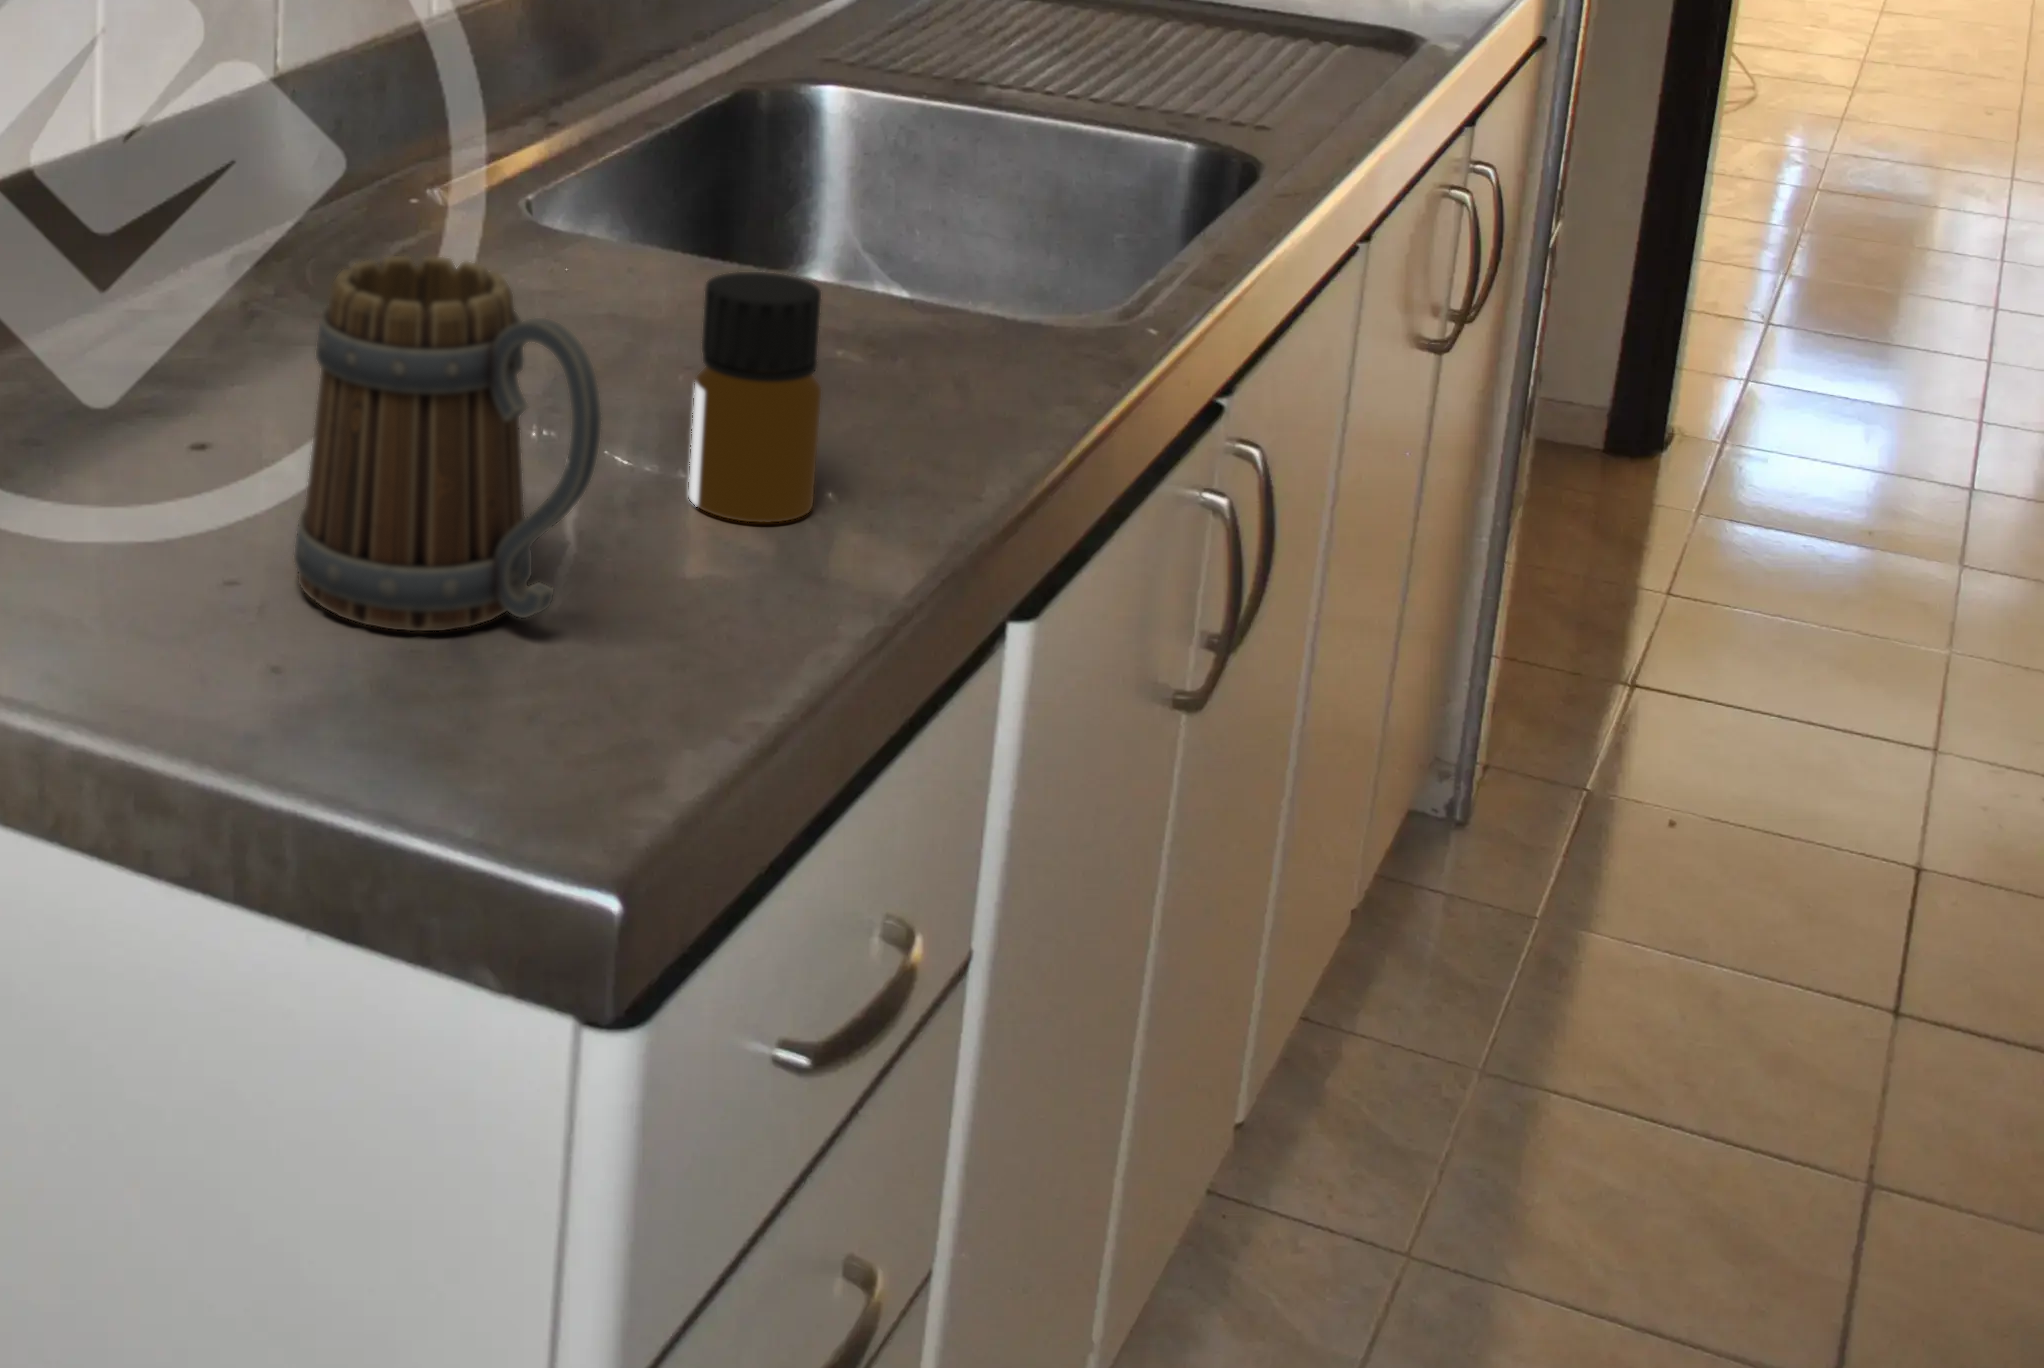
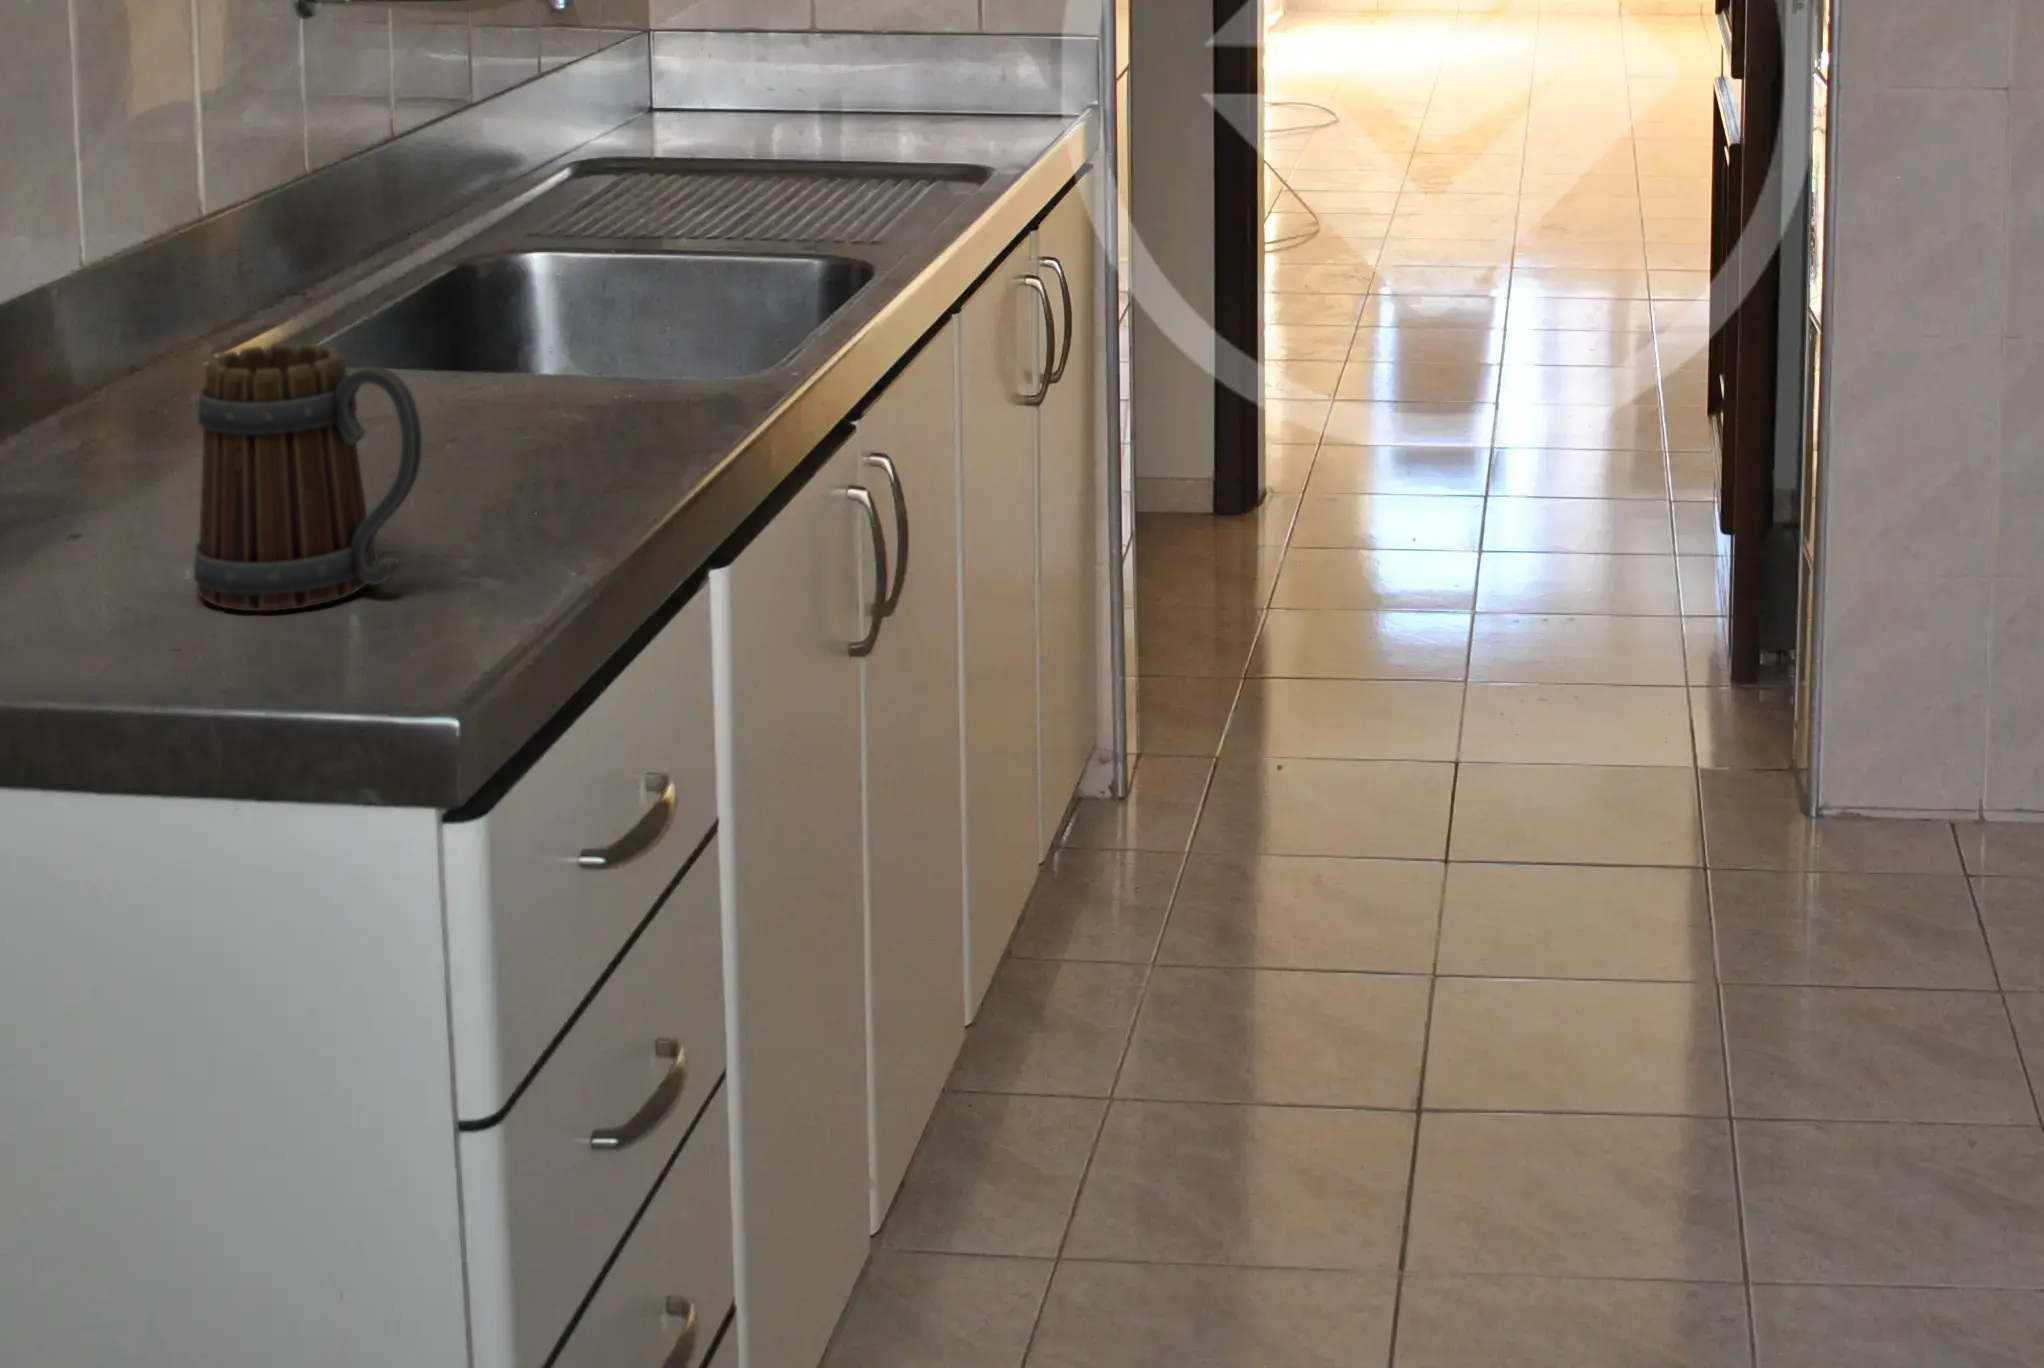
bottle: present [689,272,821,522] -> none [477,339,572,516]

